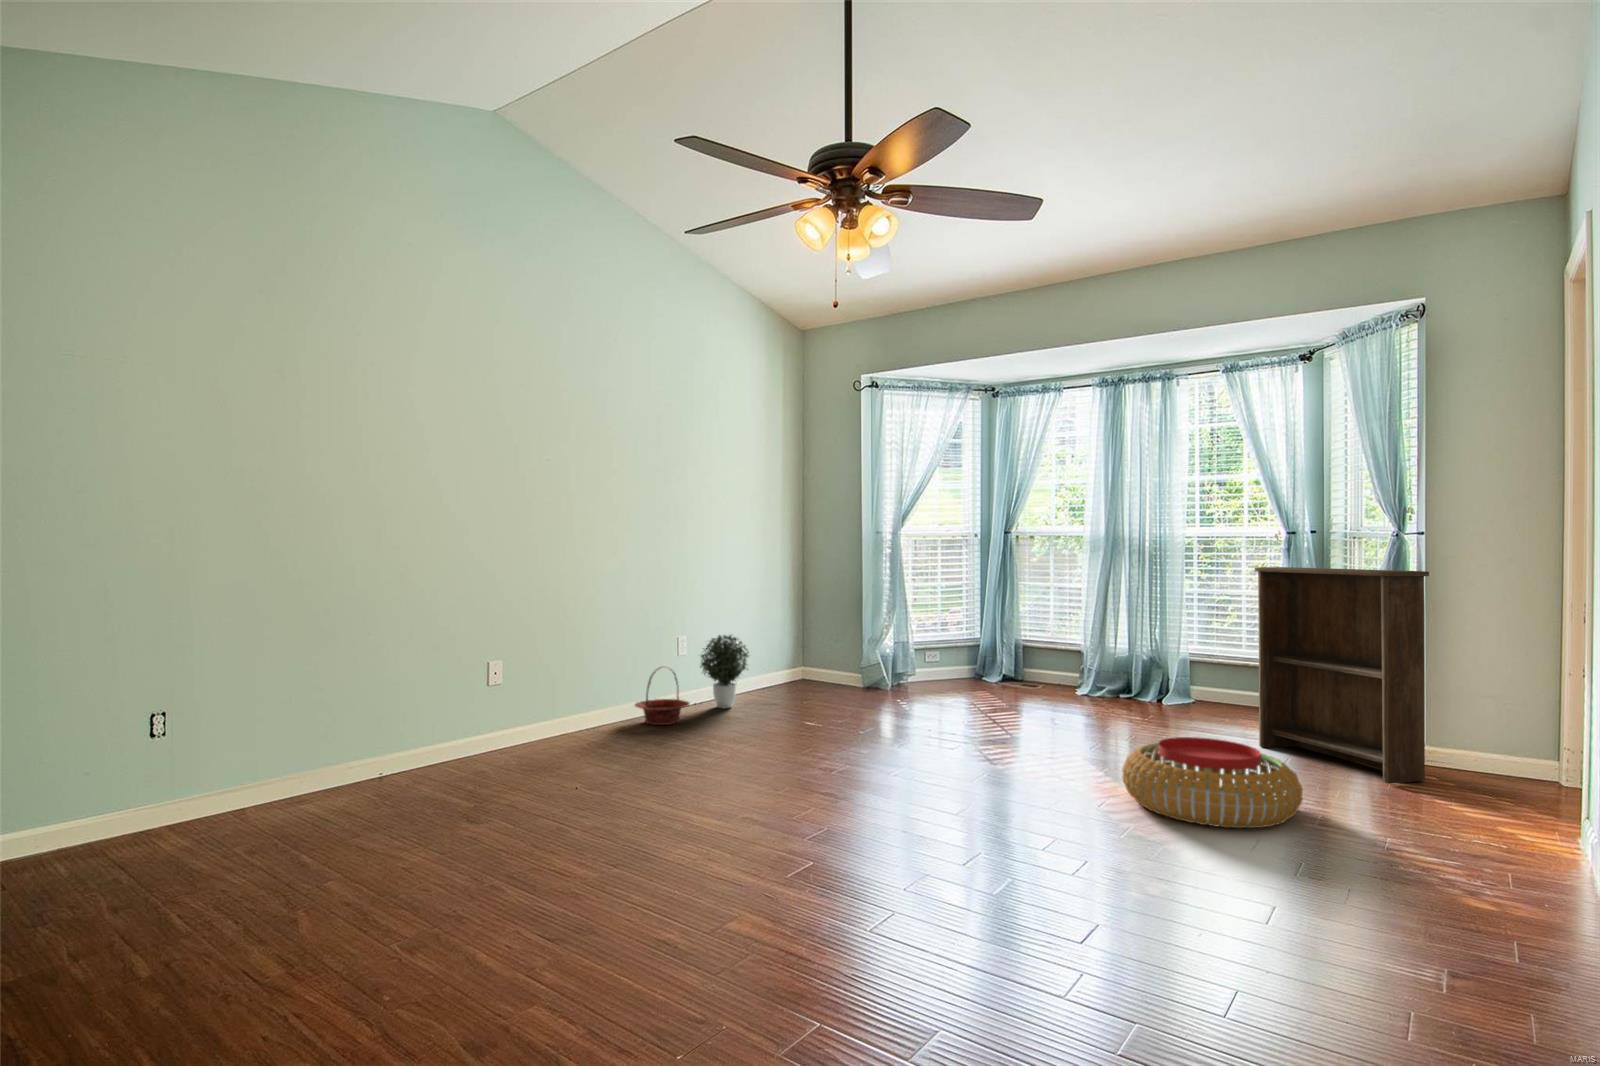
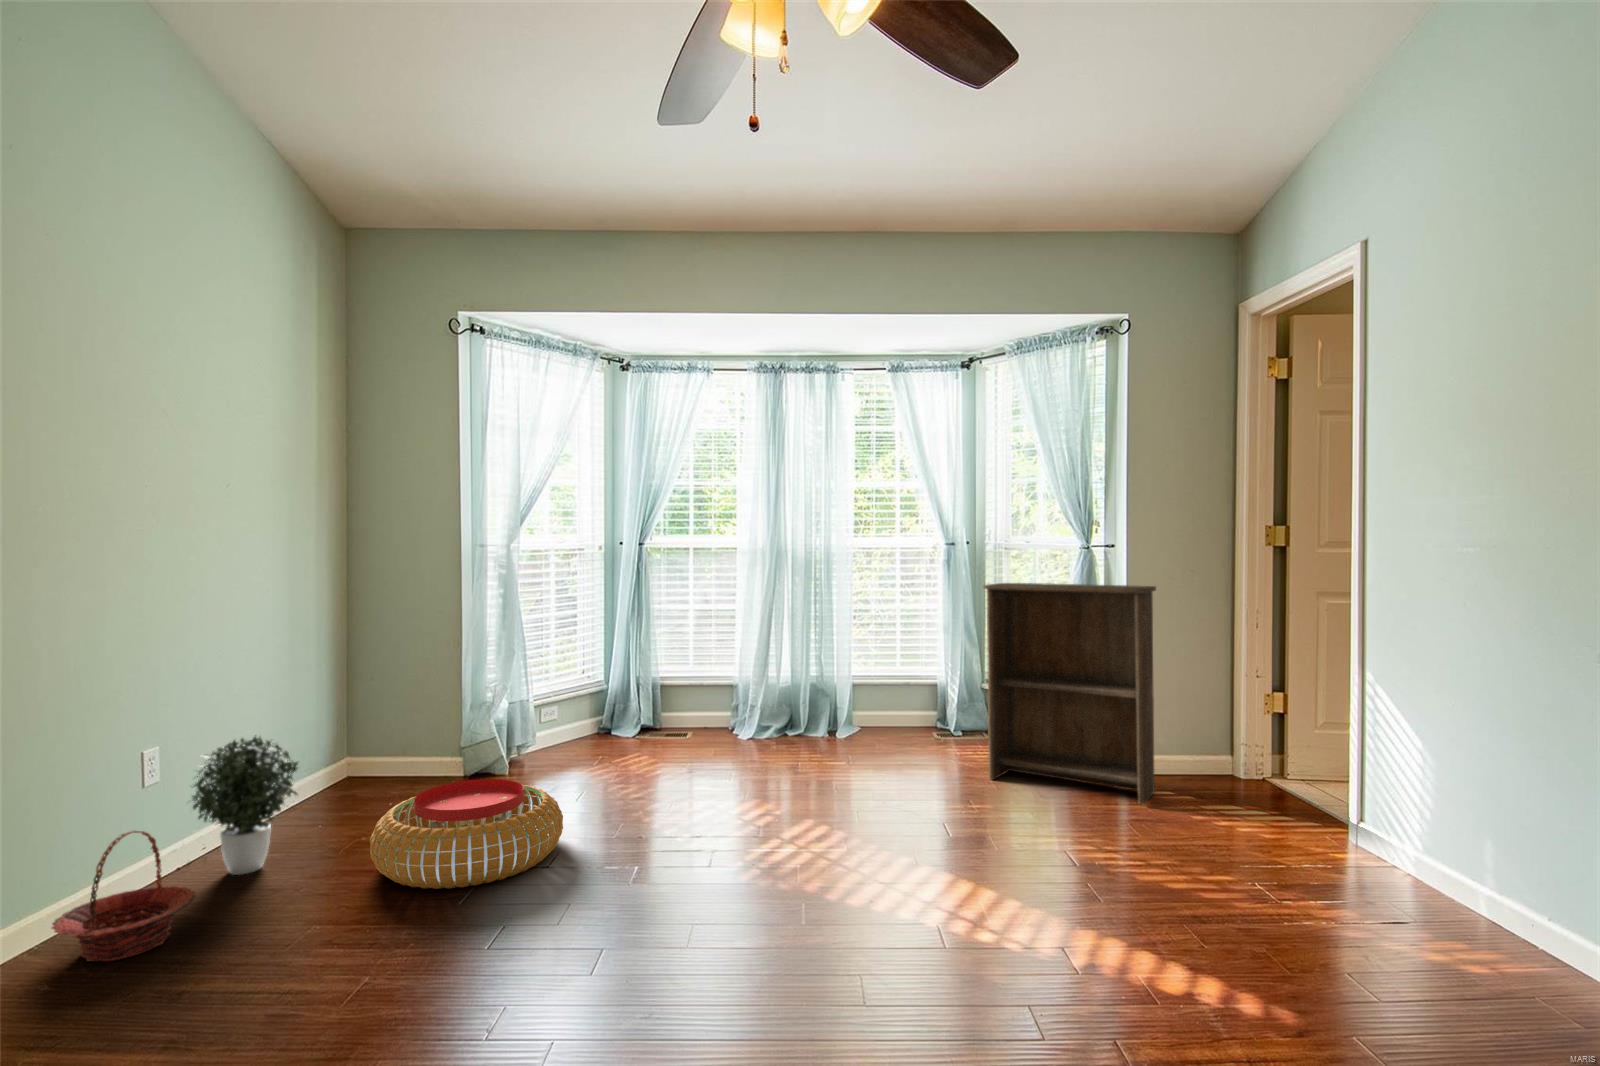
pouf: present [1122,737,1303,828] -> present [370,779,563,889]

